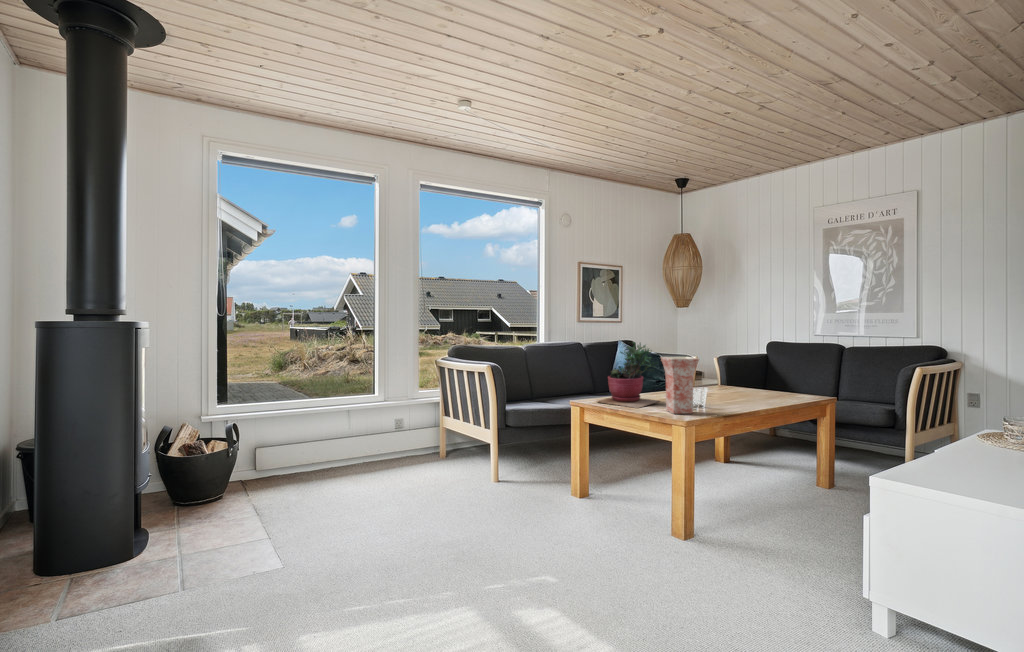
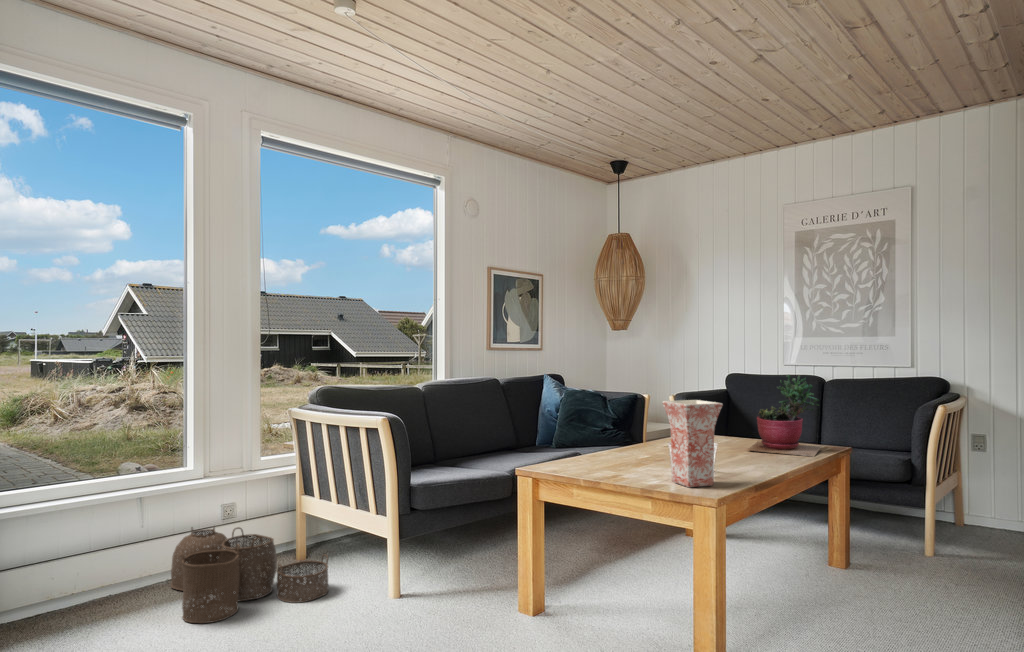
succulent plant: present [596,342,659,408] -> present [748,375,821,457]
woven basket: none [366,430,456,484] -> present [171,527,328,623]

